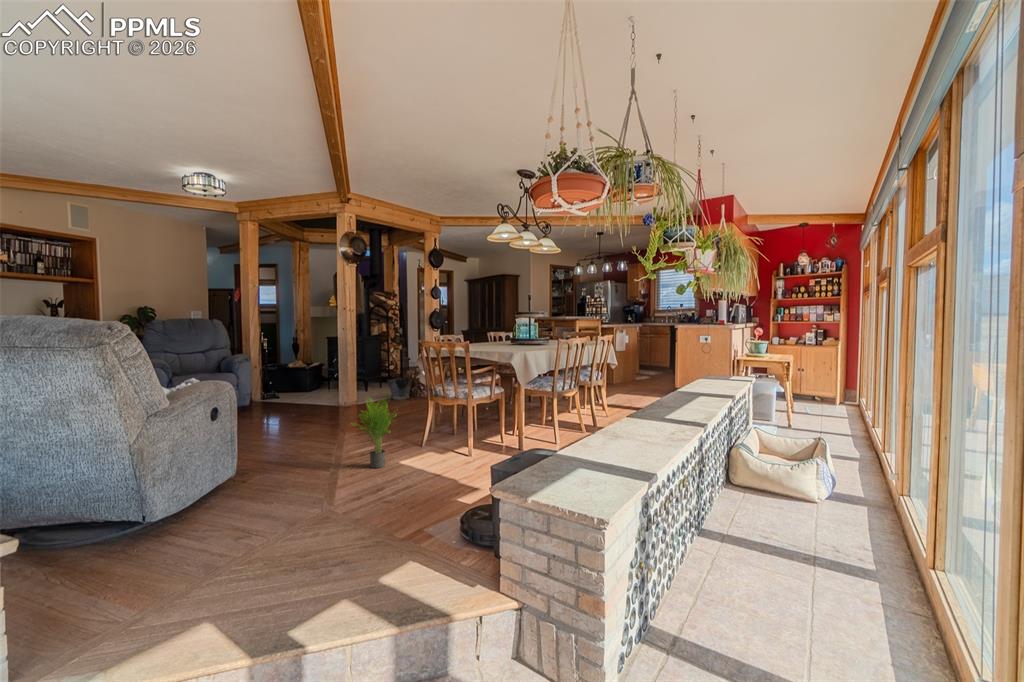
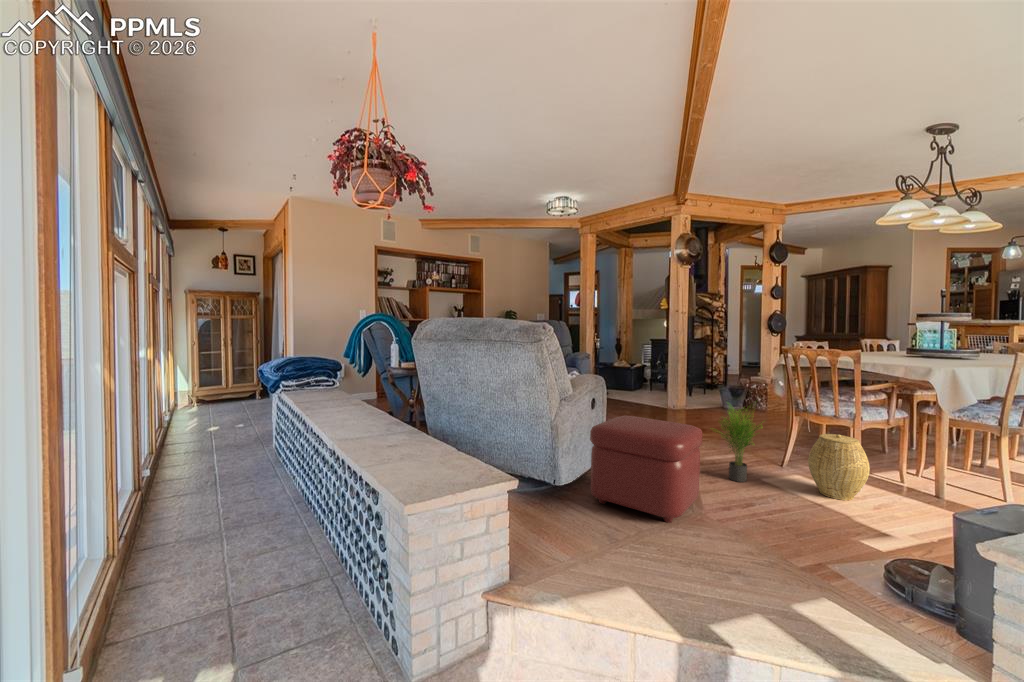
woven basket: none [432,413,473,466] -> present [808,434,870,500]
ottoman: none [198,423,330,526] -> present [590,416,703,523]

